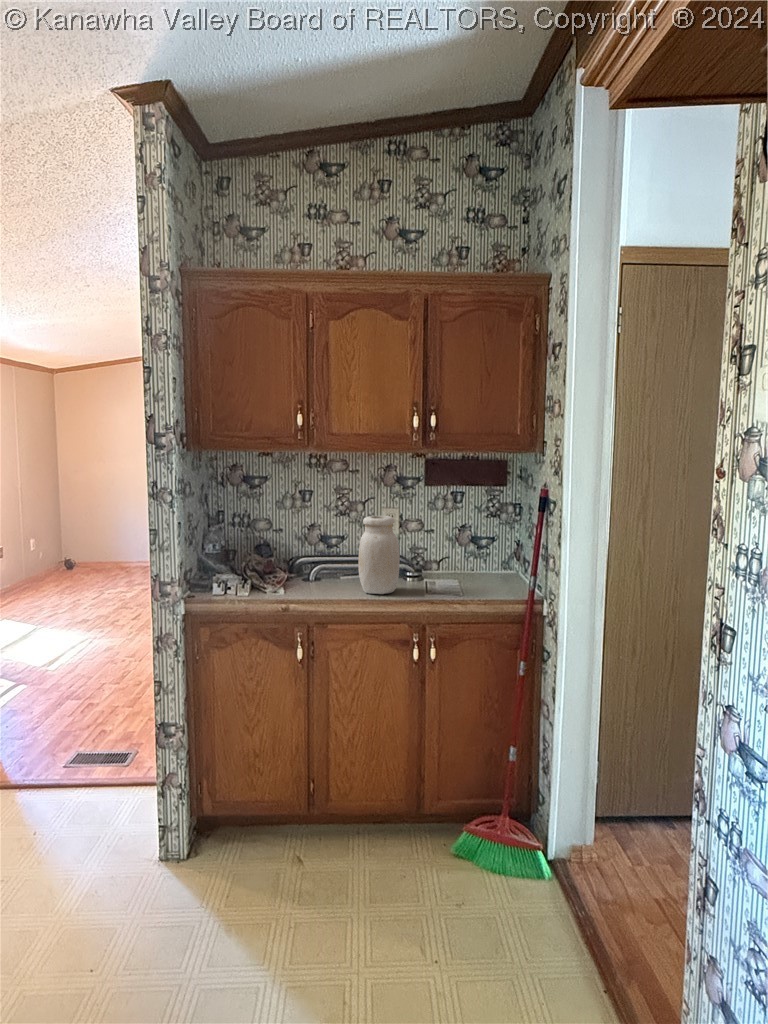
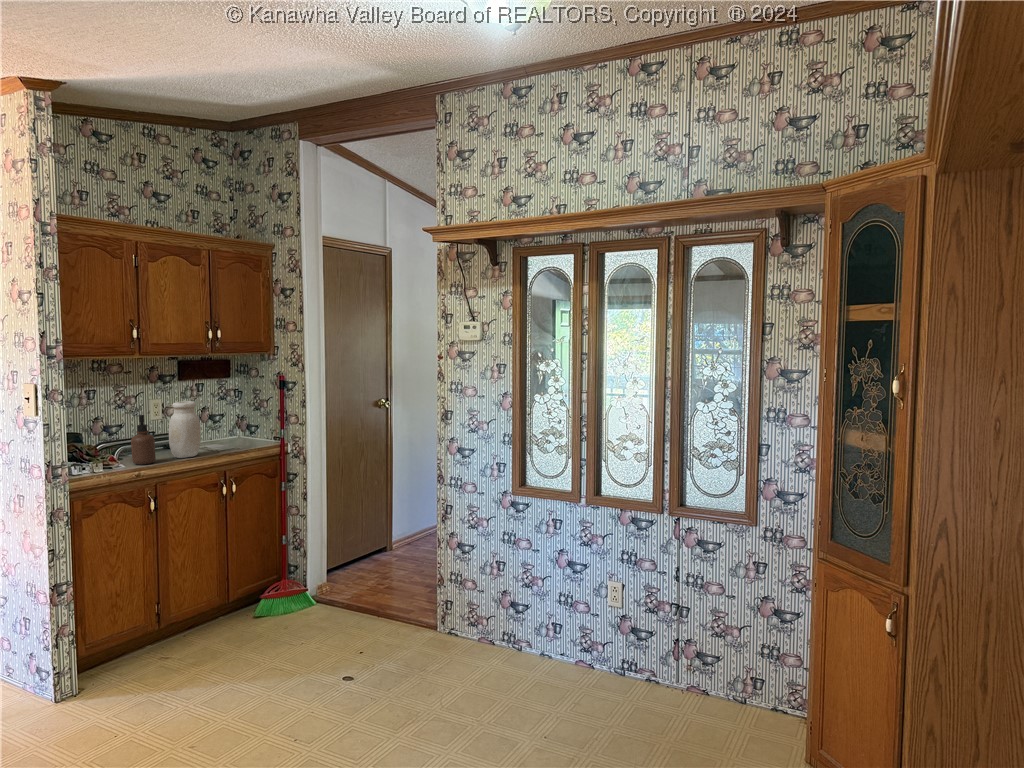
soap dispenser: none [303,529,331,594] -> present [131,415,156,465]

